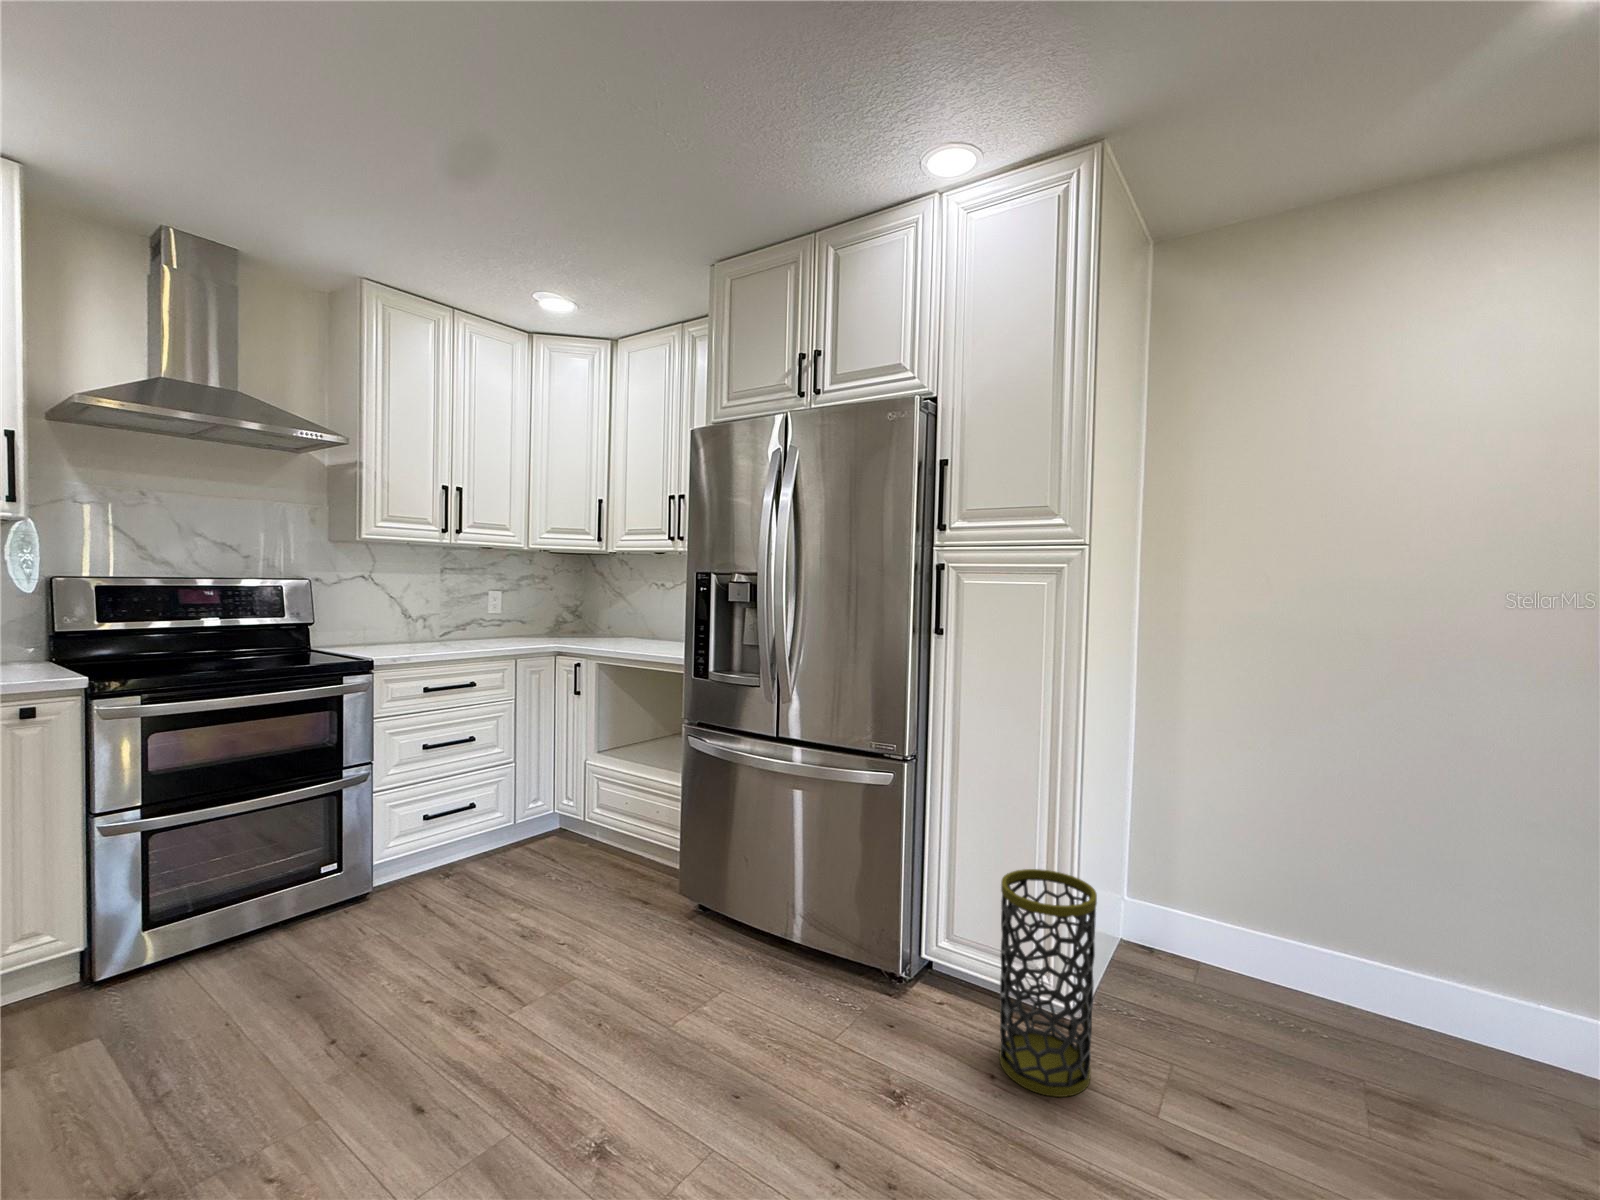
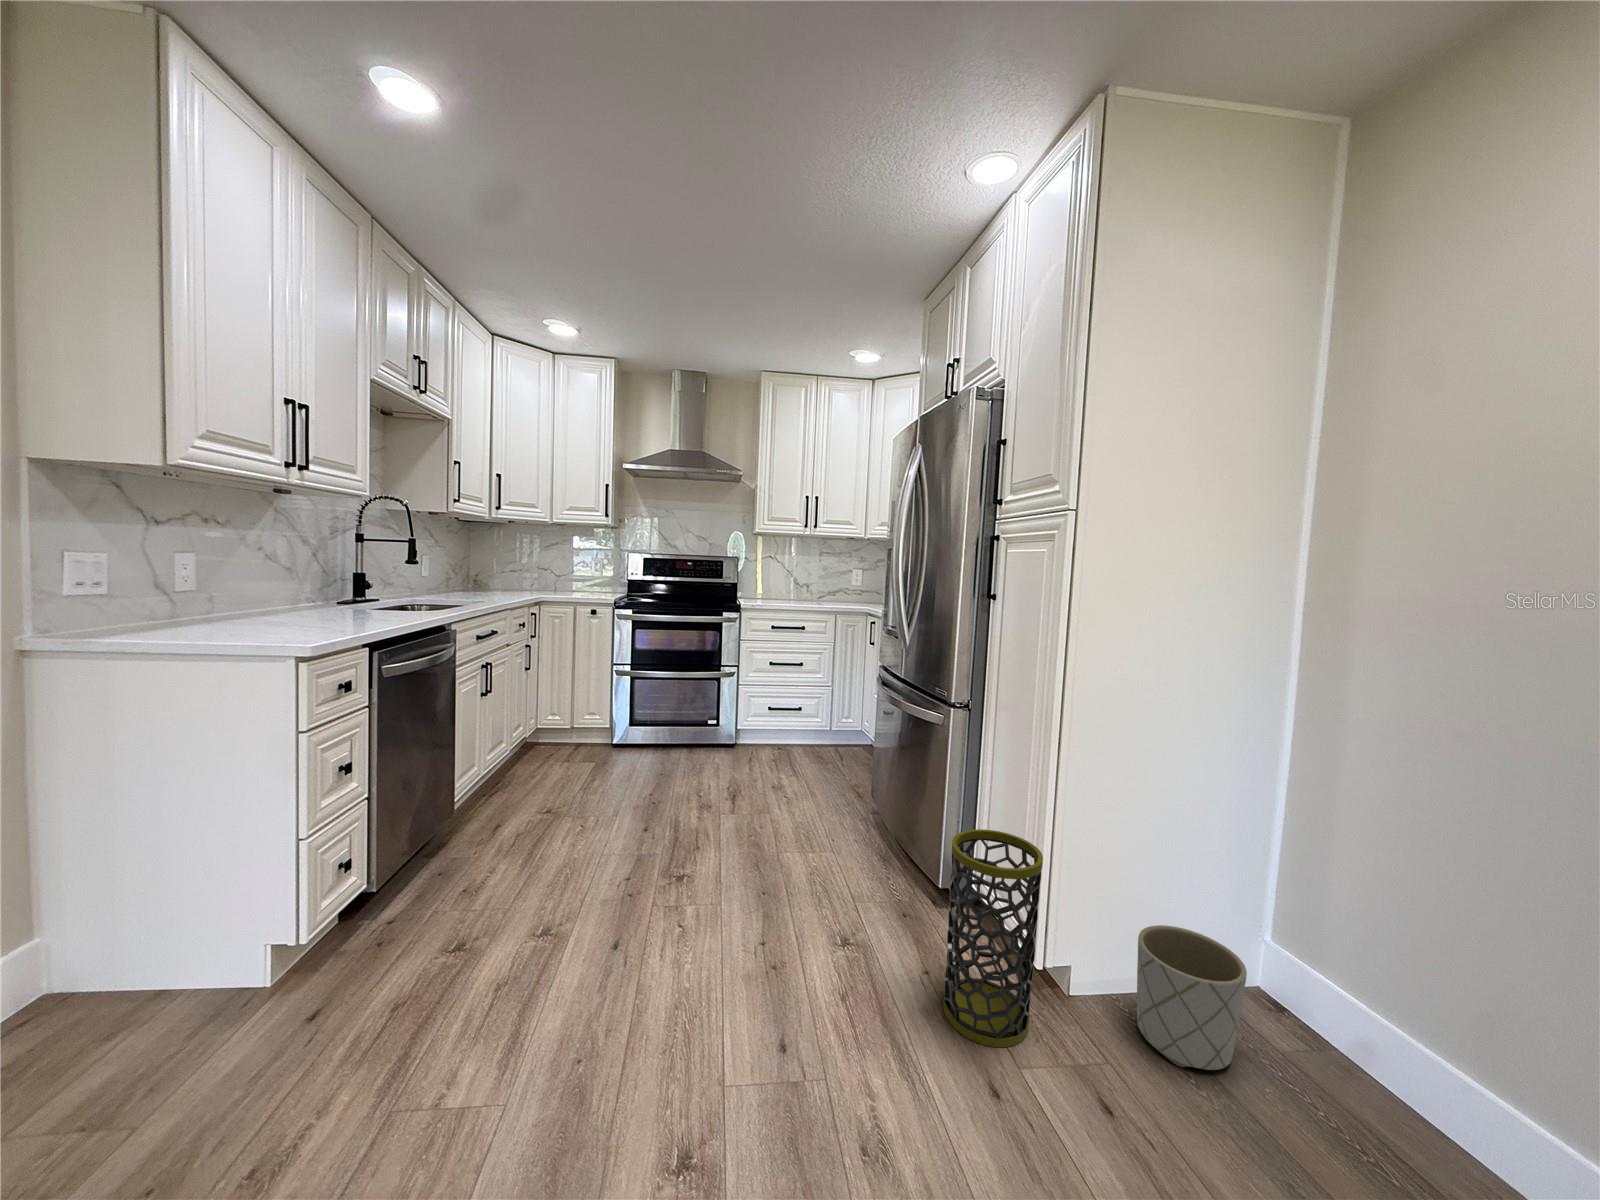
planter: none [1099,901,1186,1018] -> present [1137,925,1247,1070]

